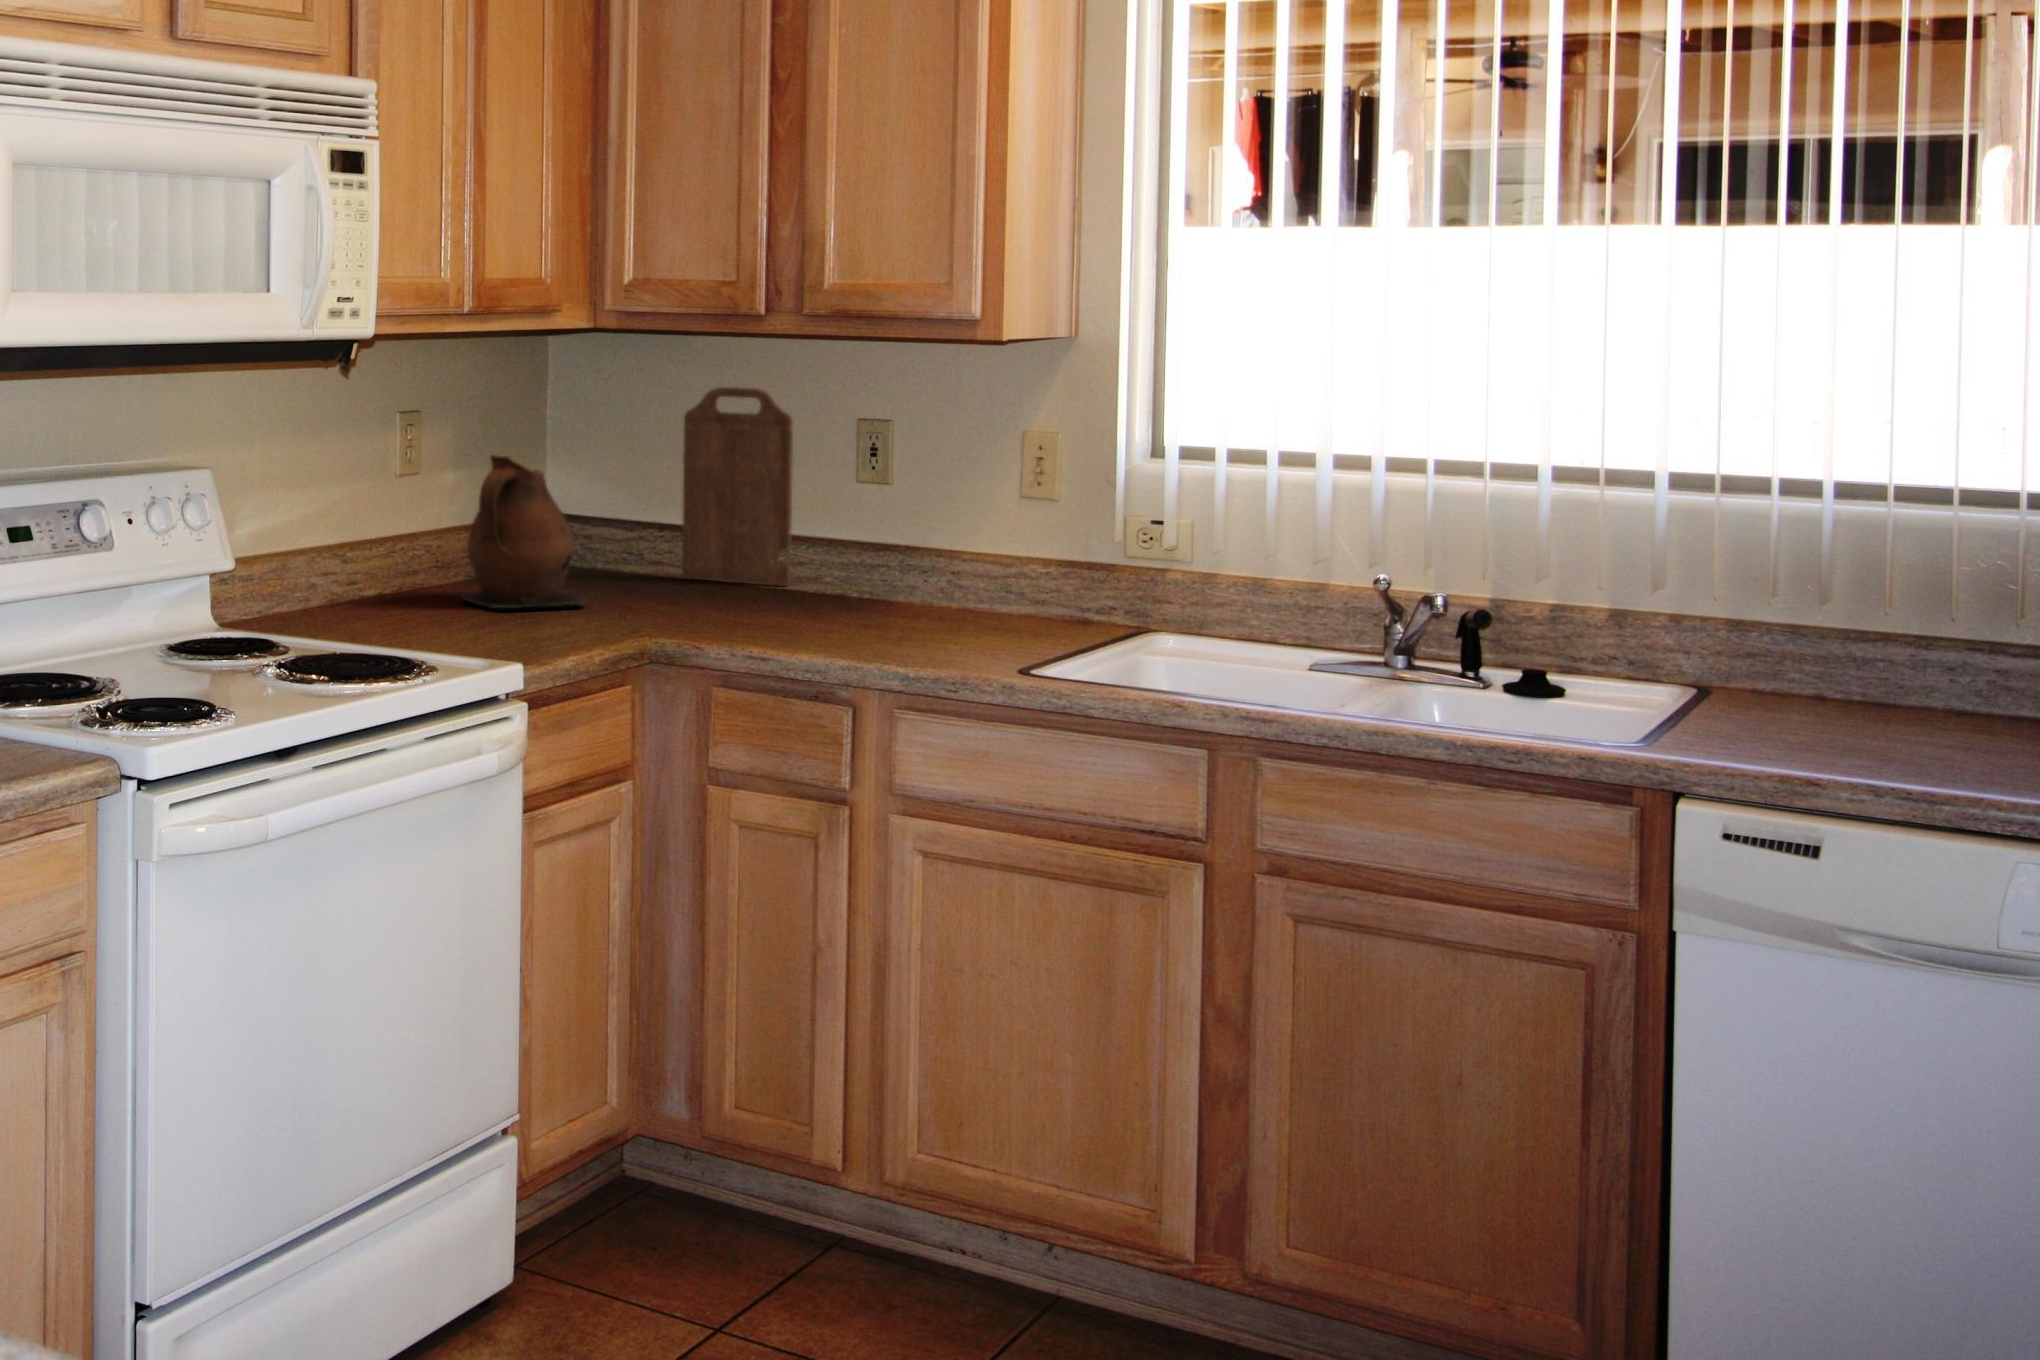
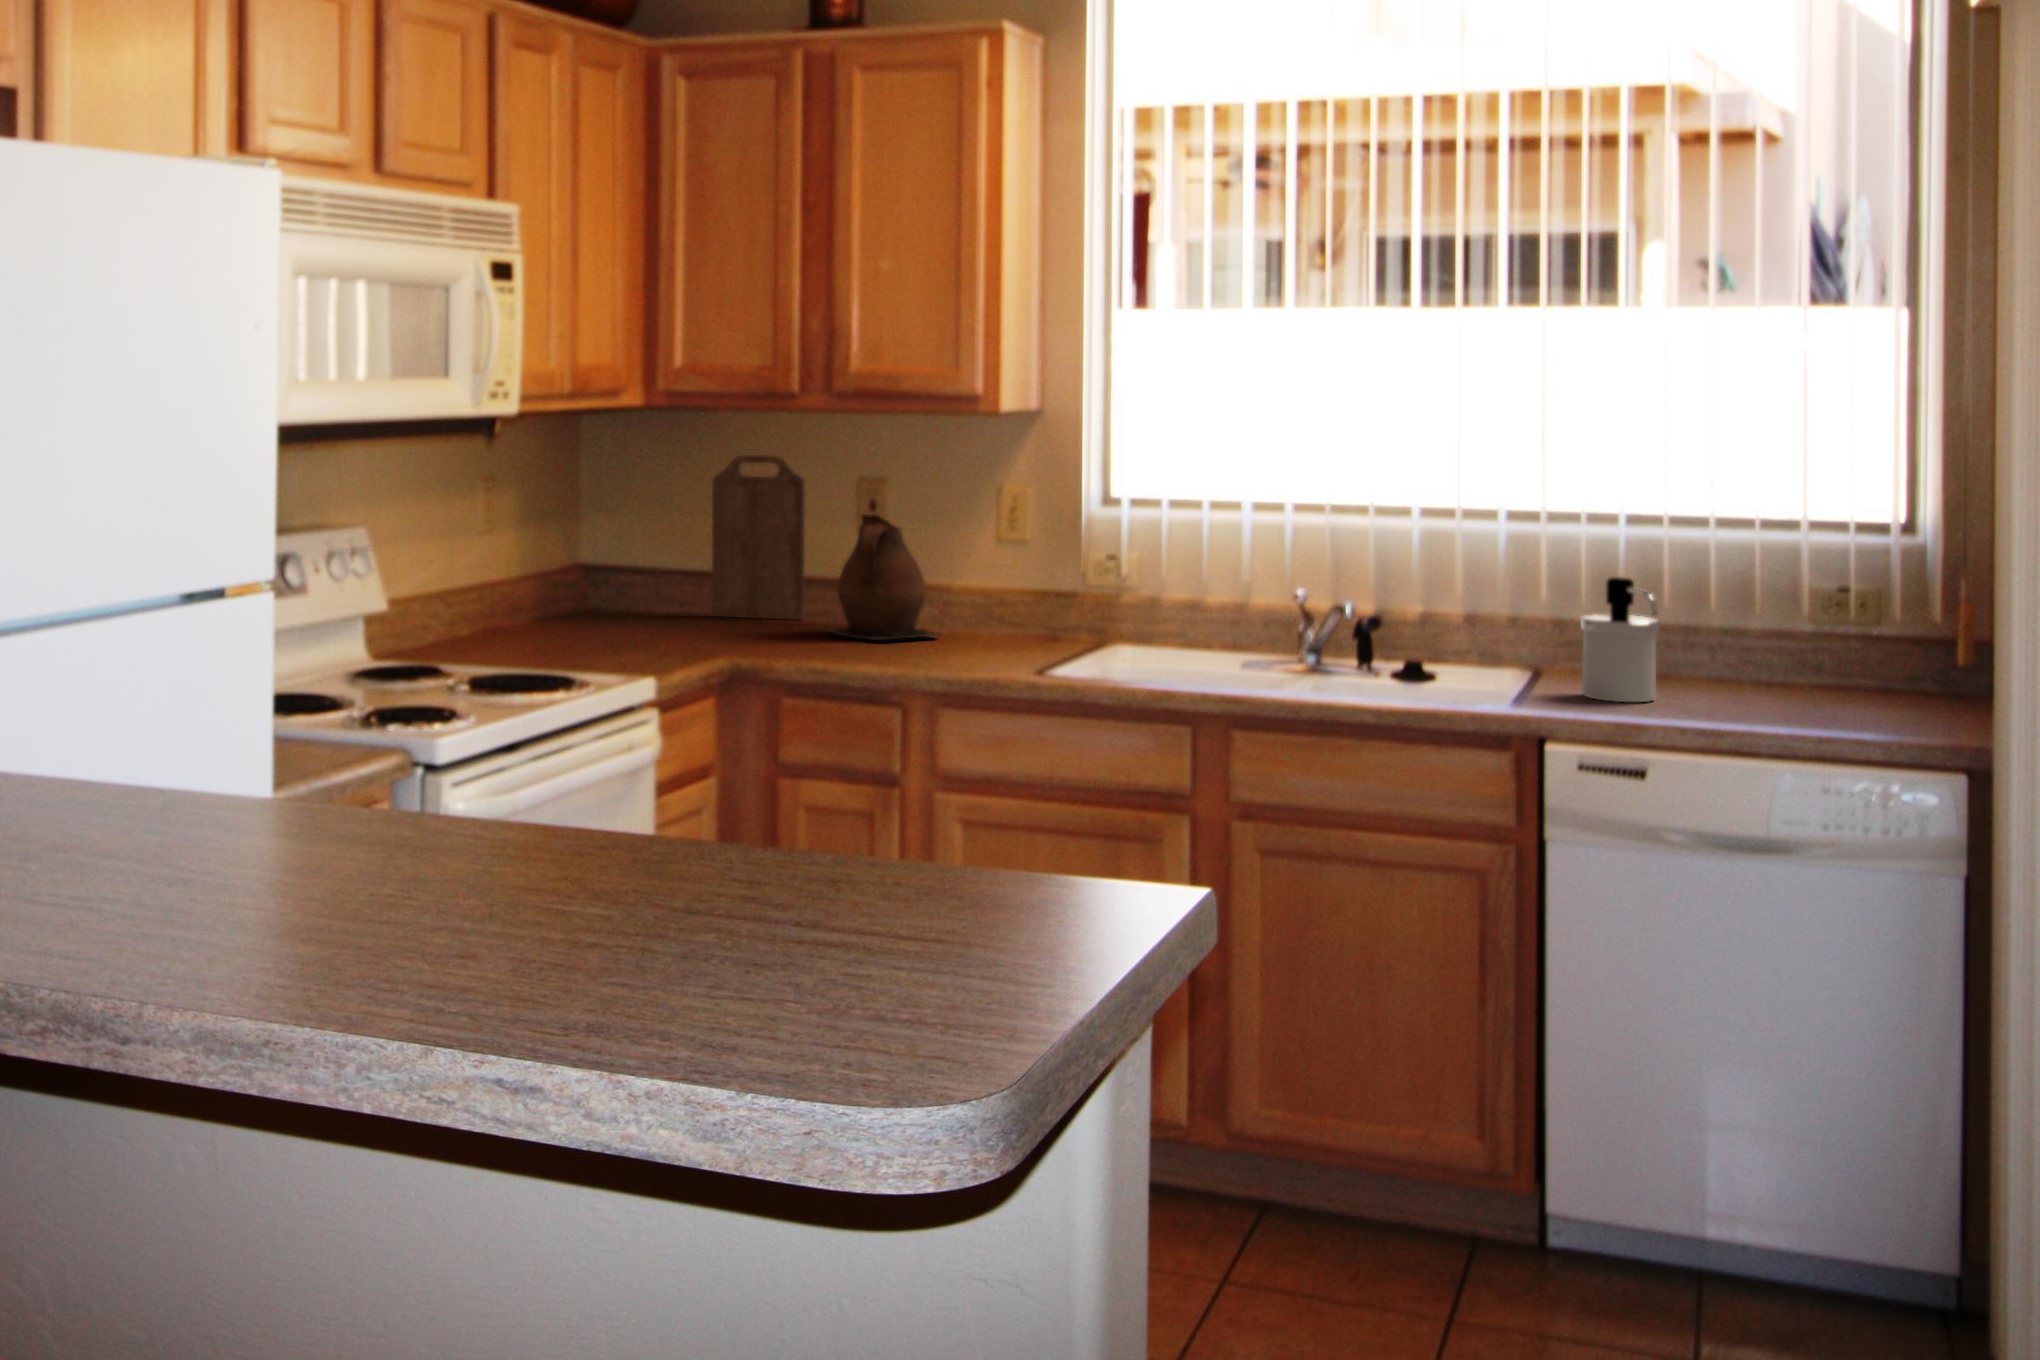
ceramic pitcher: present [461,455,589,608] -> present [830,514,940,640]
soap dispenser: none [1750,573,1863,743] -> present [1580,577,1659,702]

